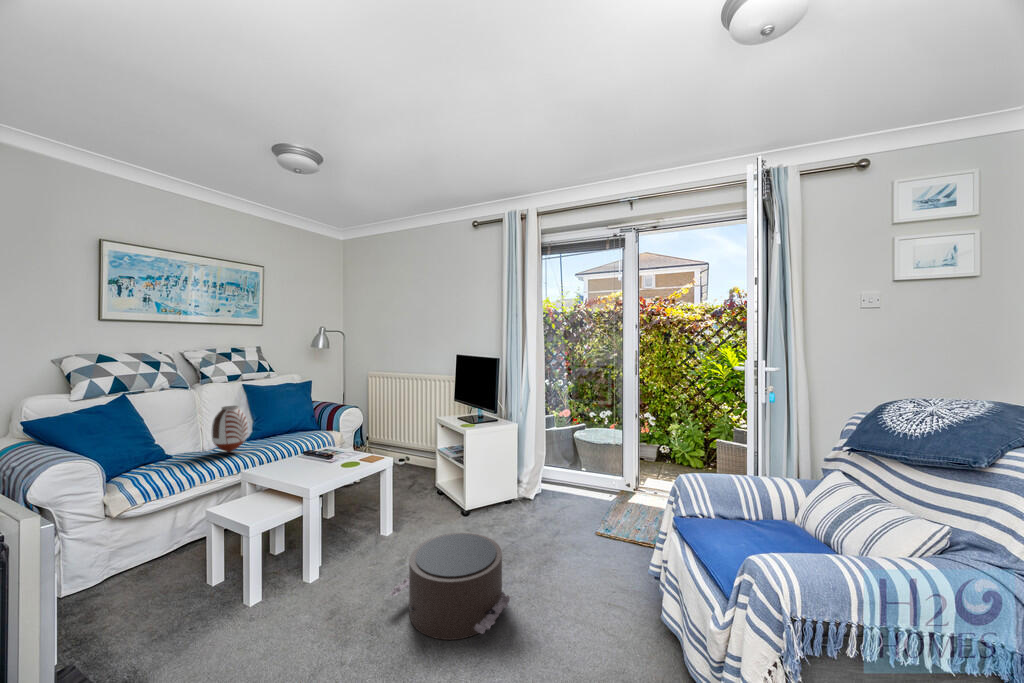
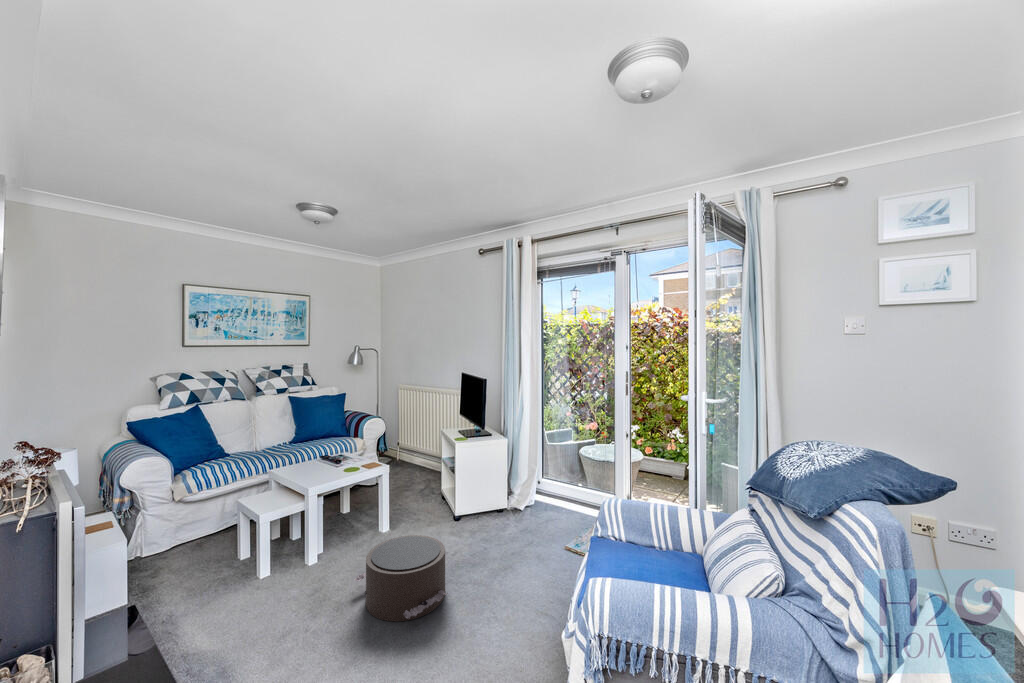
vase: present [211,406,248,452] -> none [256,416,283,454]

